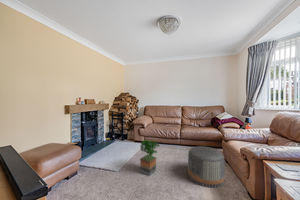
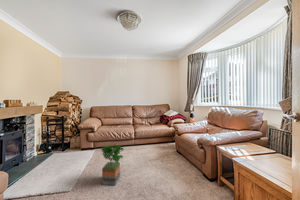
pouf: present [188,146,225,188] -> none [153,142,185,180]

